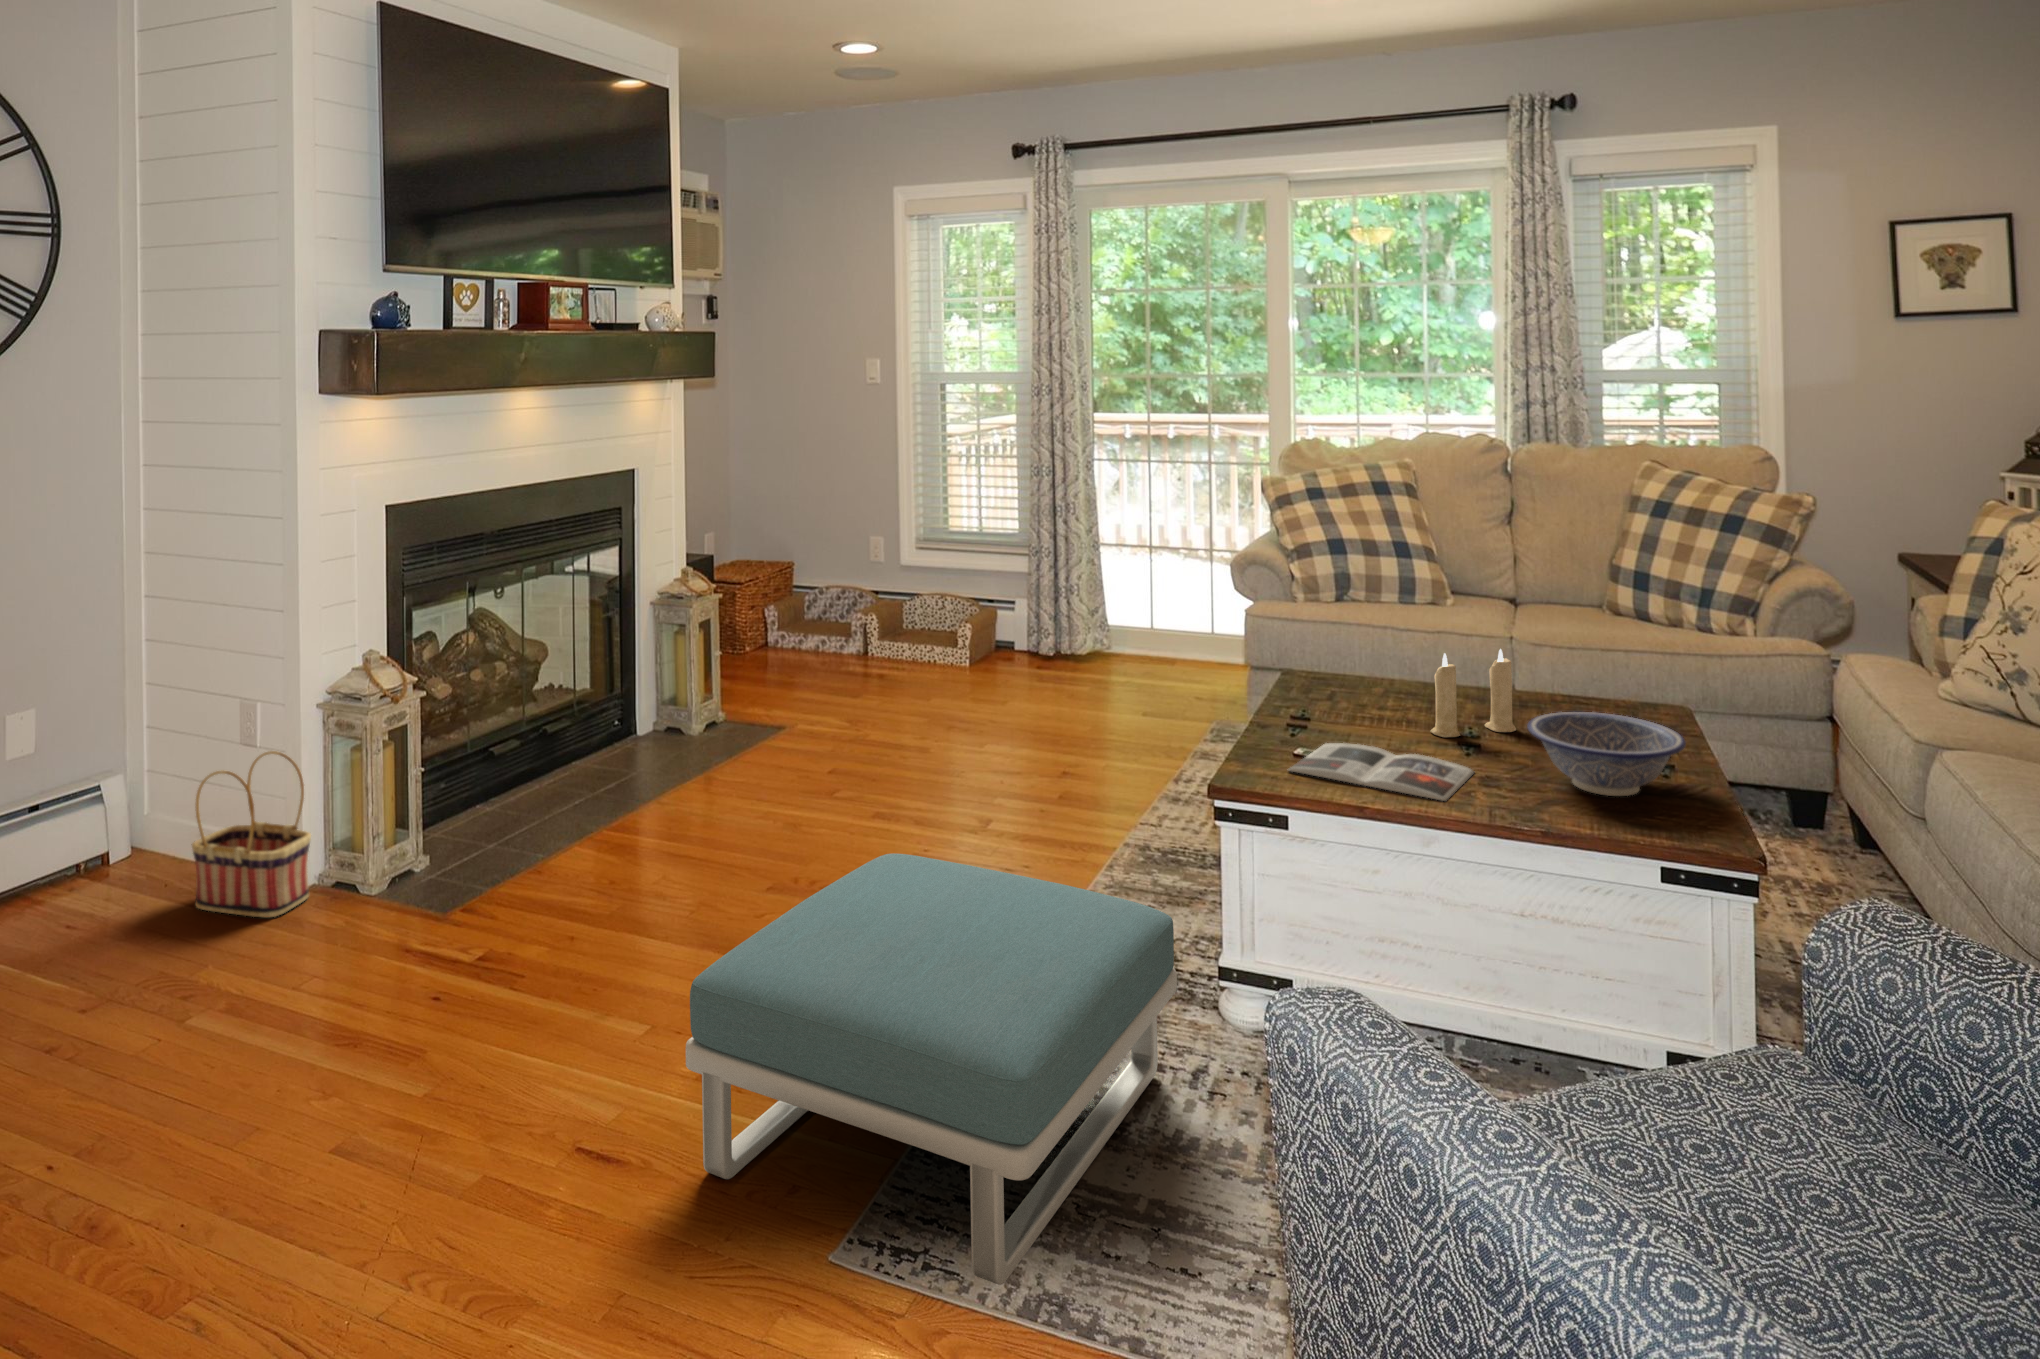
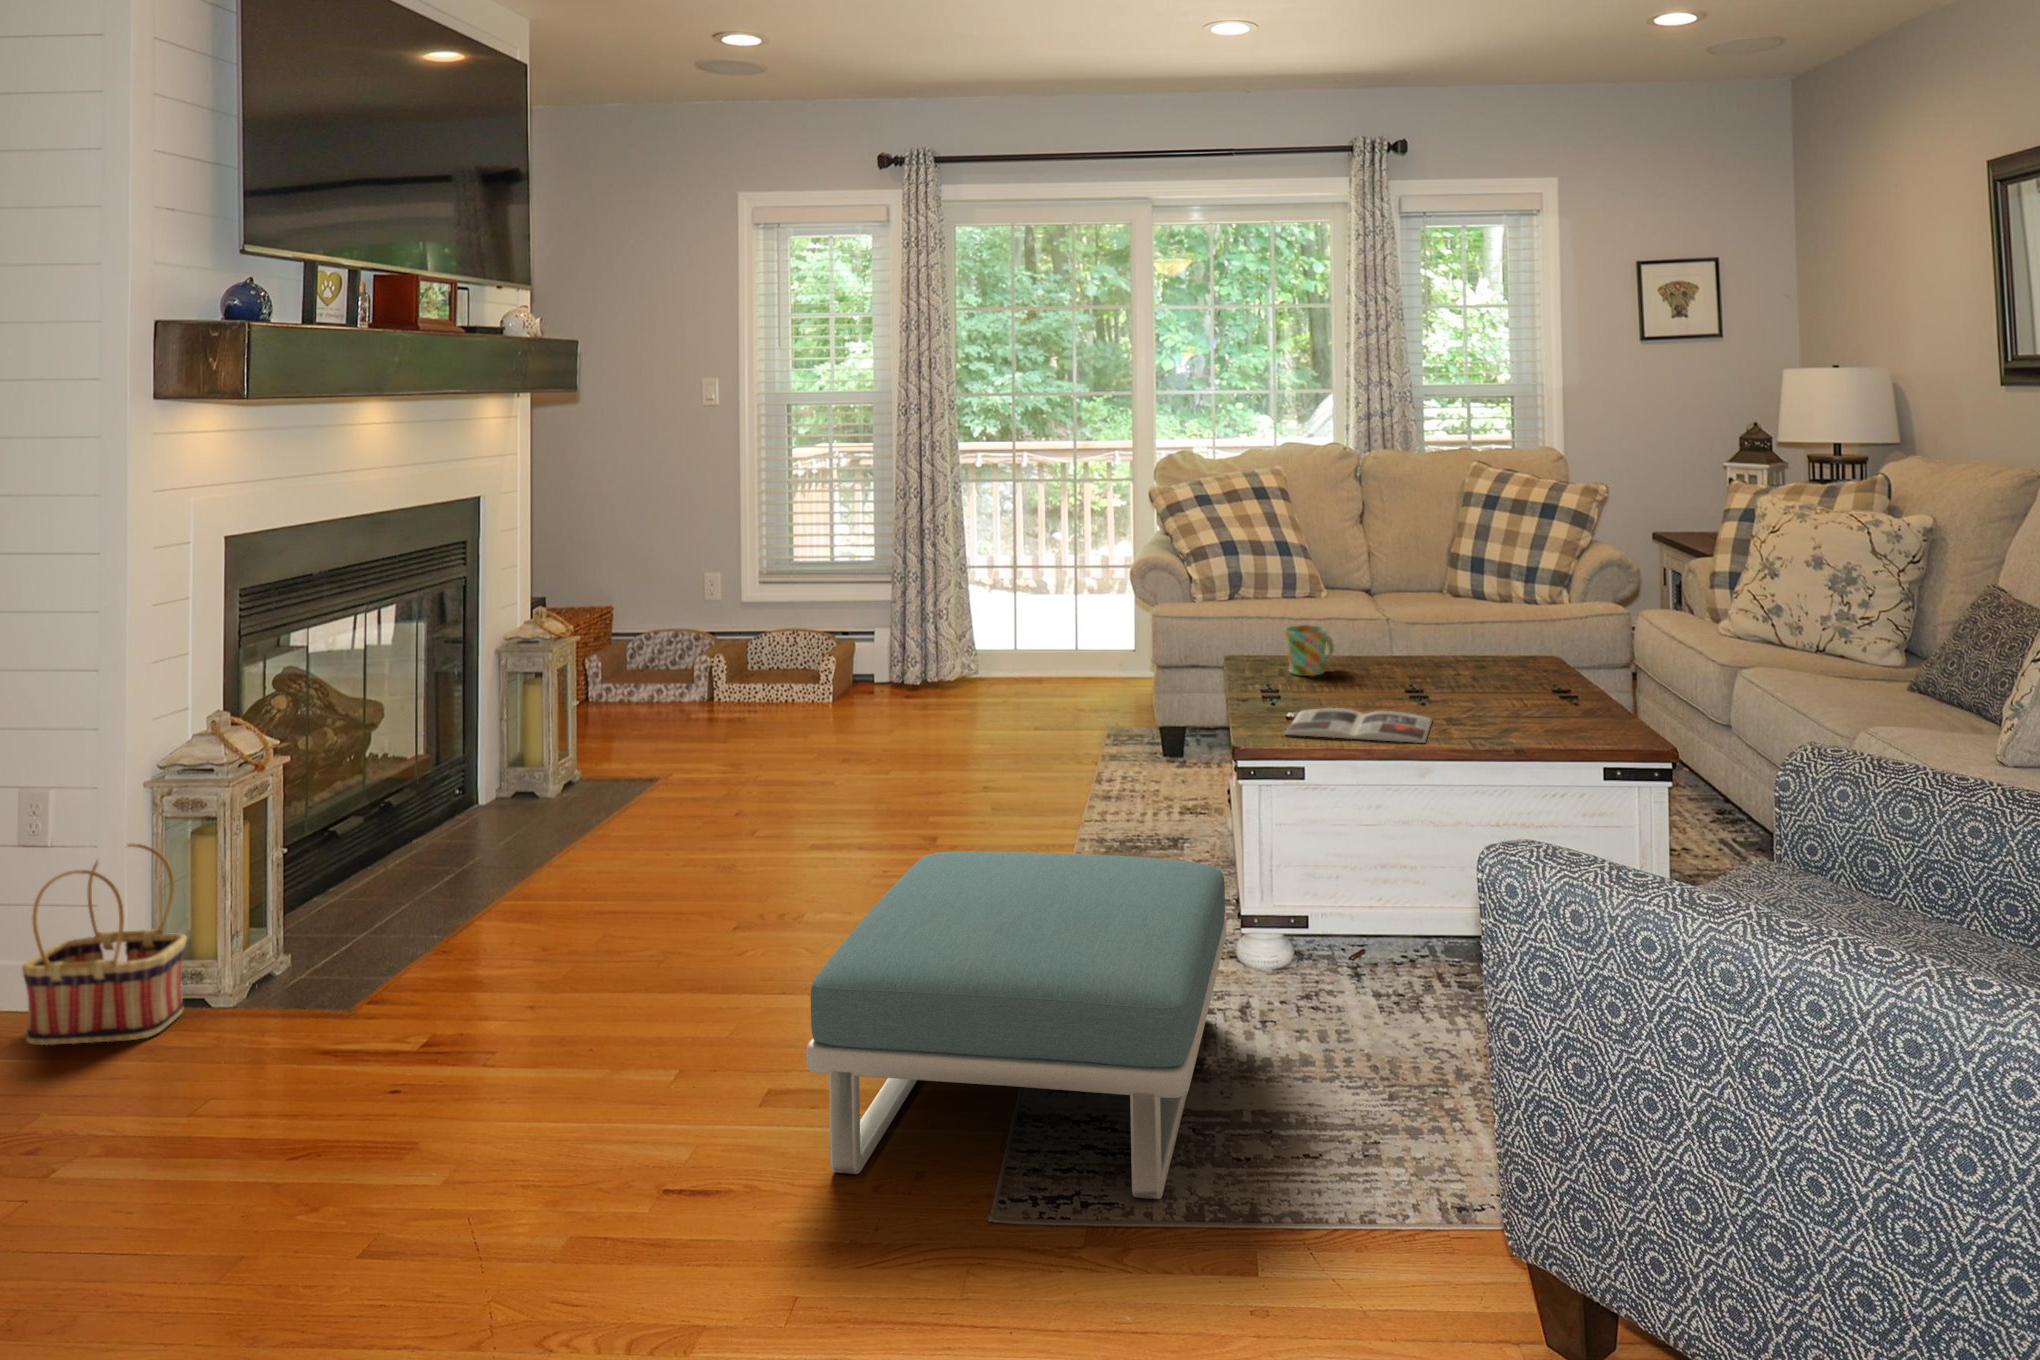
mug: none [1343,643,1403,700] -> present [1285,625,1334,676]
candle: present [1430,649,1516,737] -> none [1377,614,1442,697]
decorative bowl: present [1527,712,1686,796] -> none [1474,661,1597,726]

